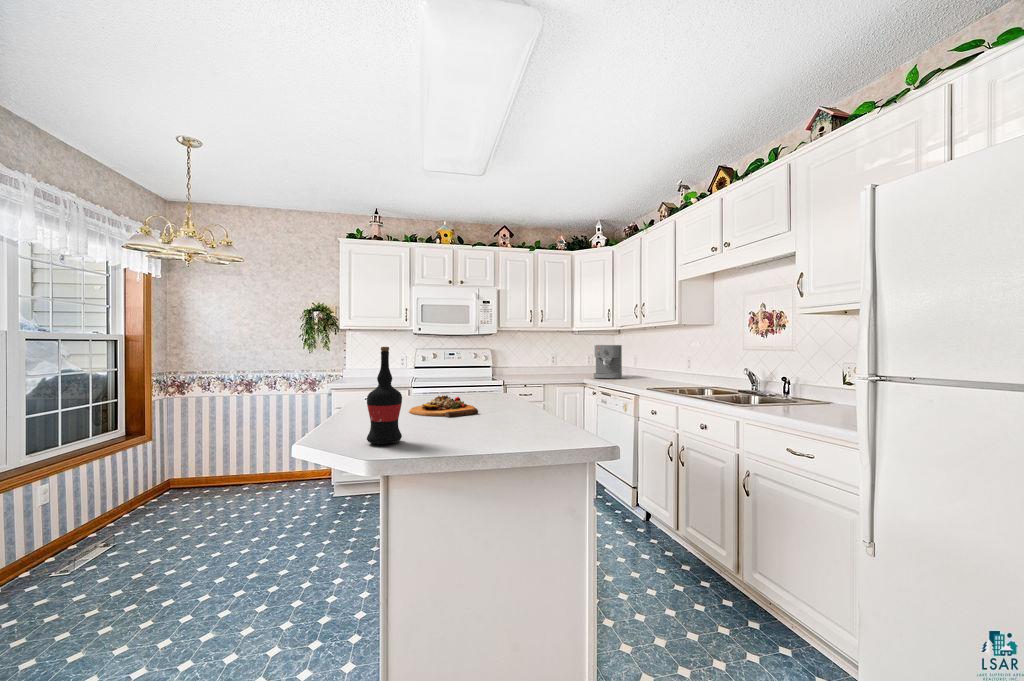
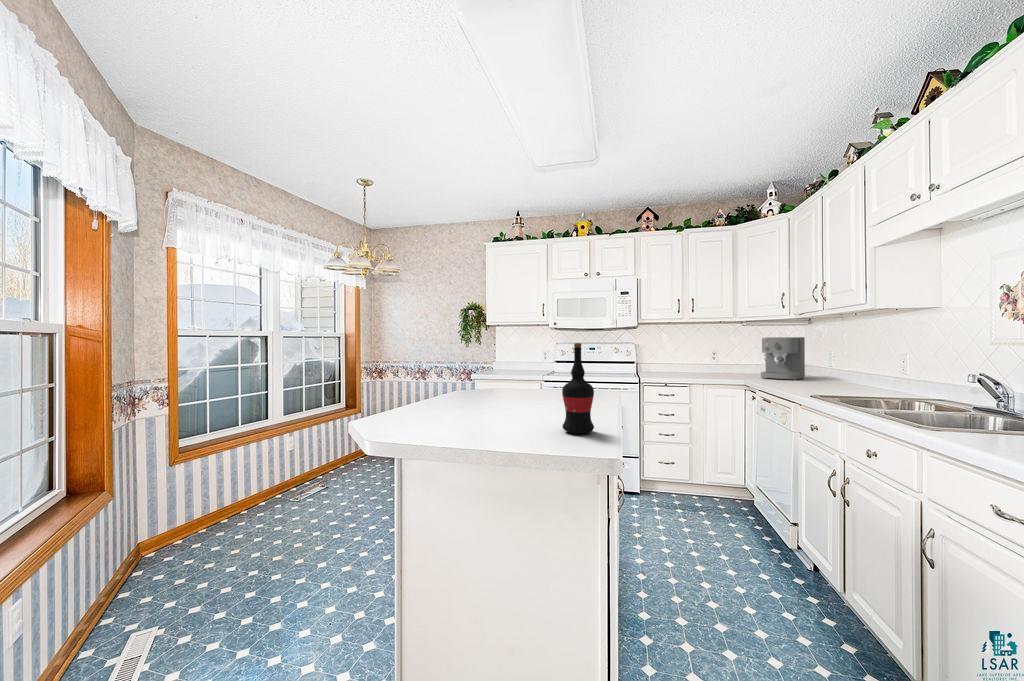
wine bottle: present [367,347,402,444] -> present [562,343,594,433]
cutting board: present [409,396,478,417] -> none [484,390,552,414]

